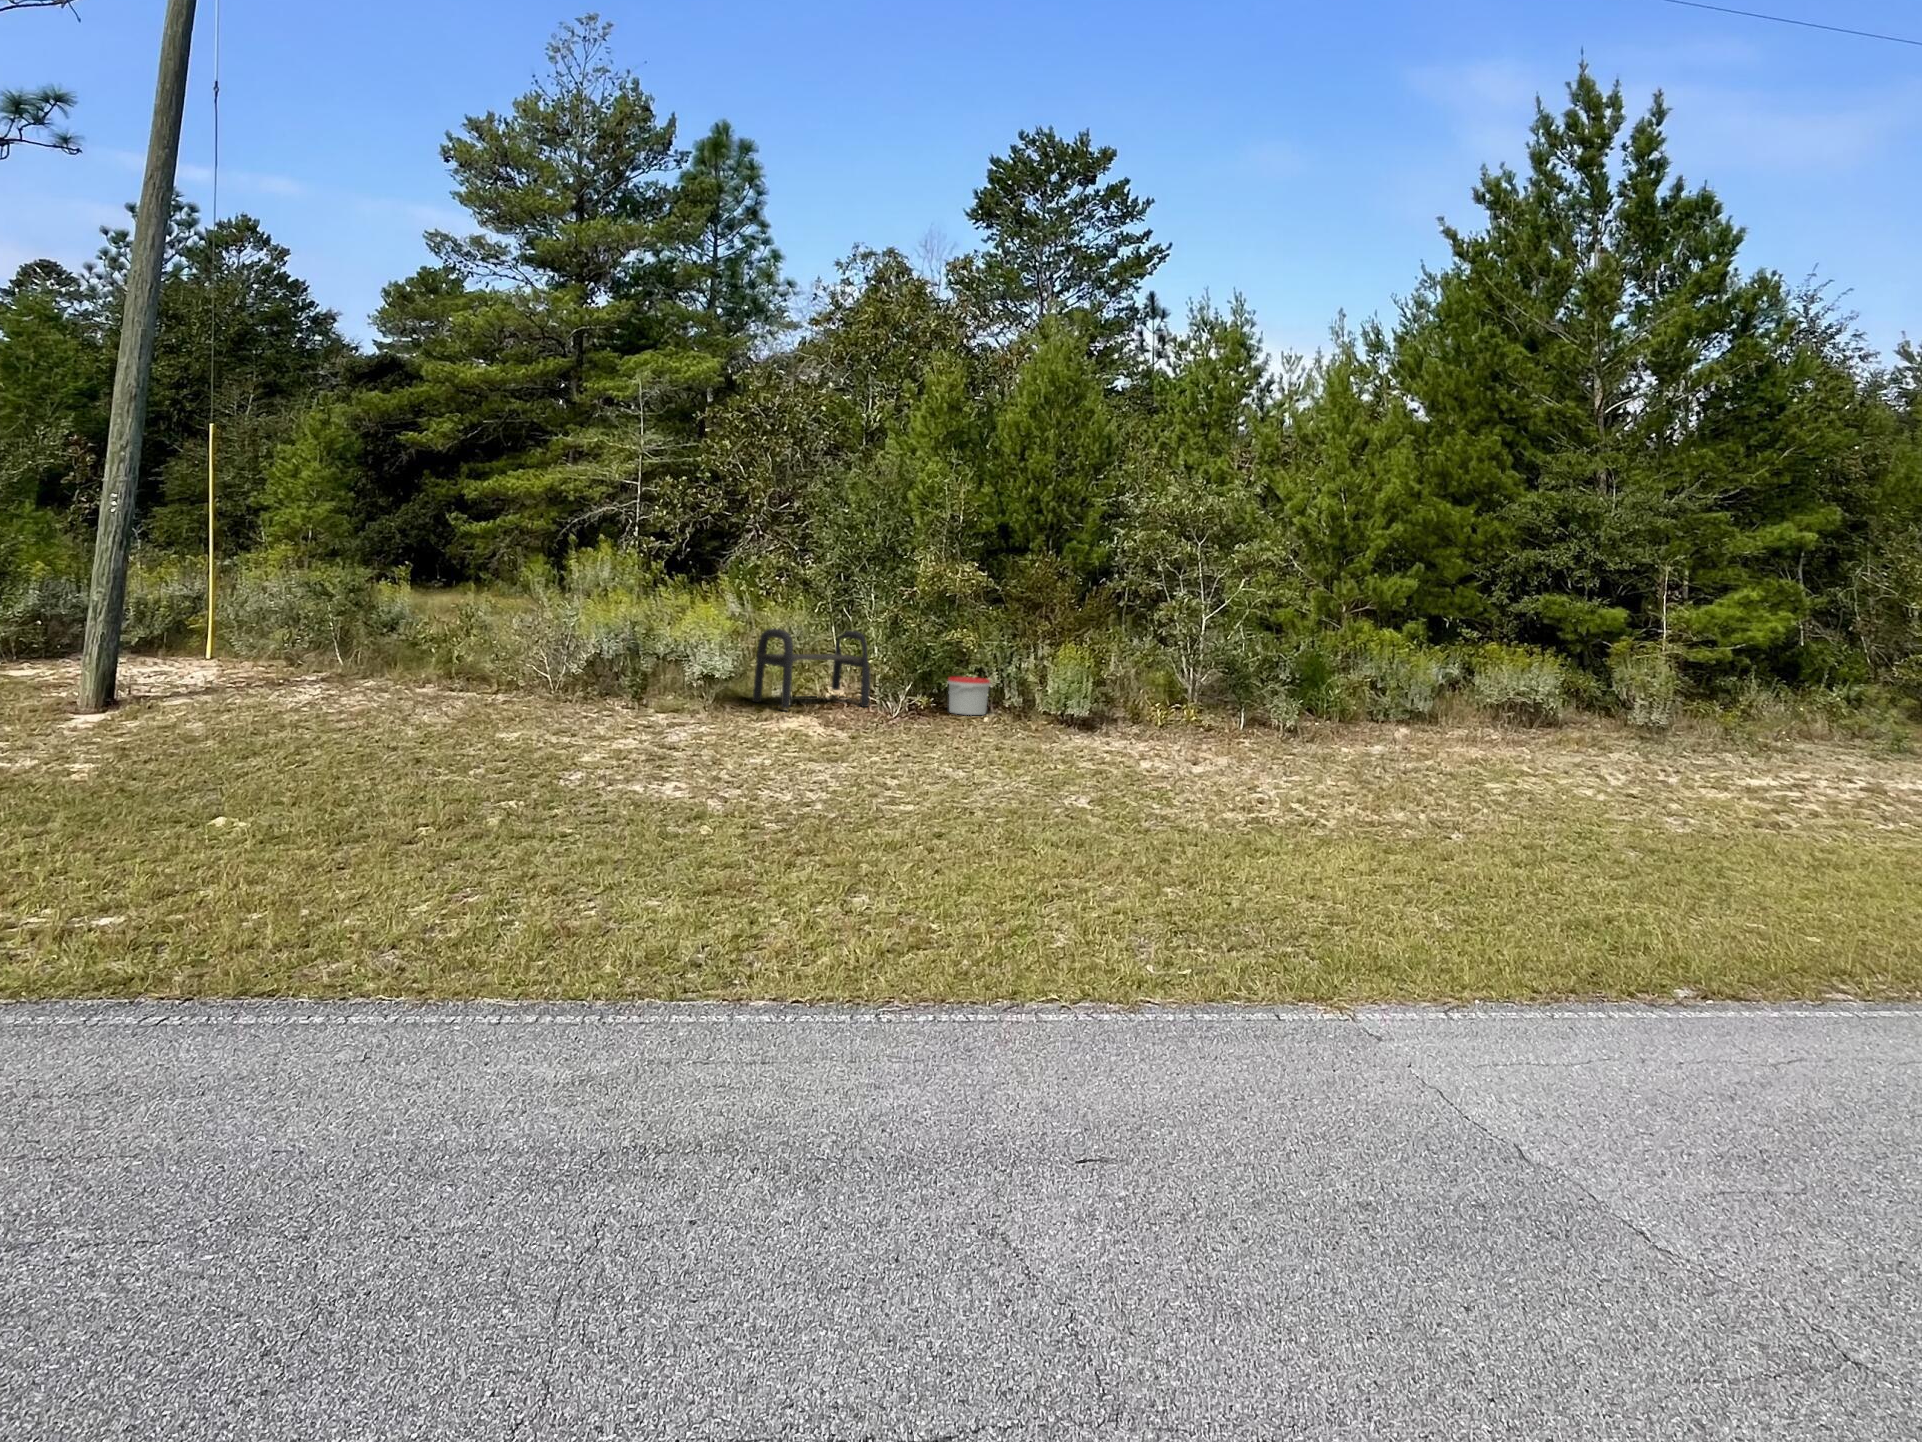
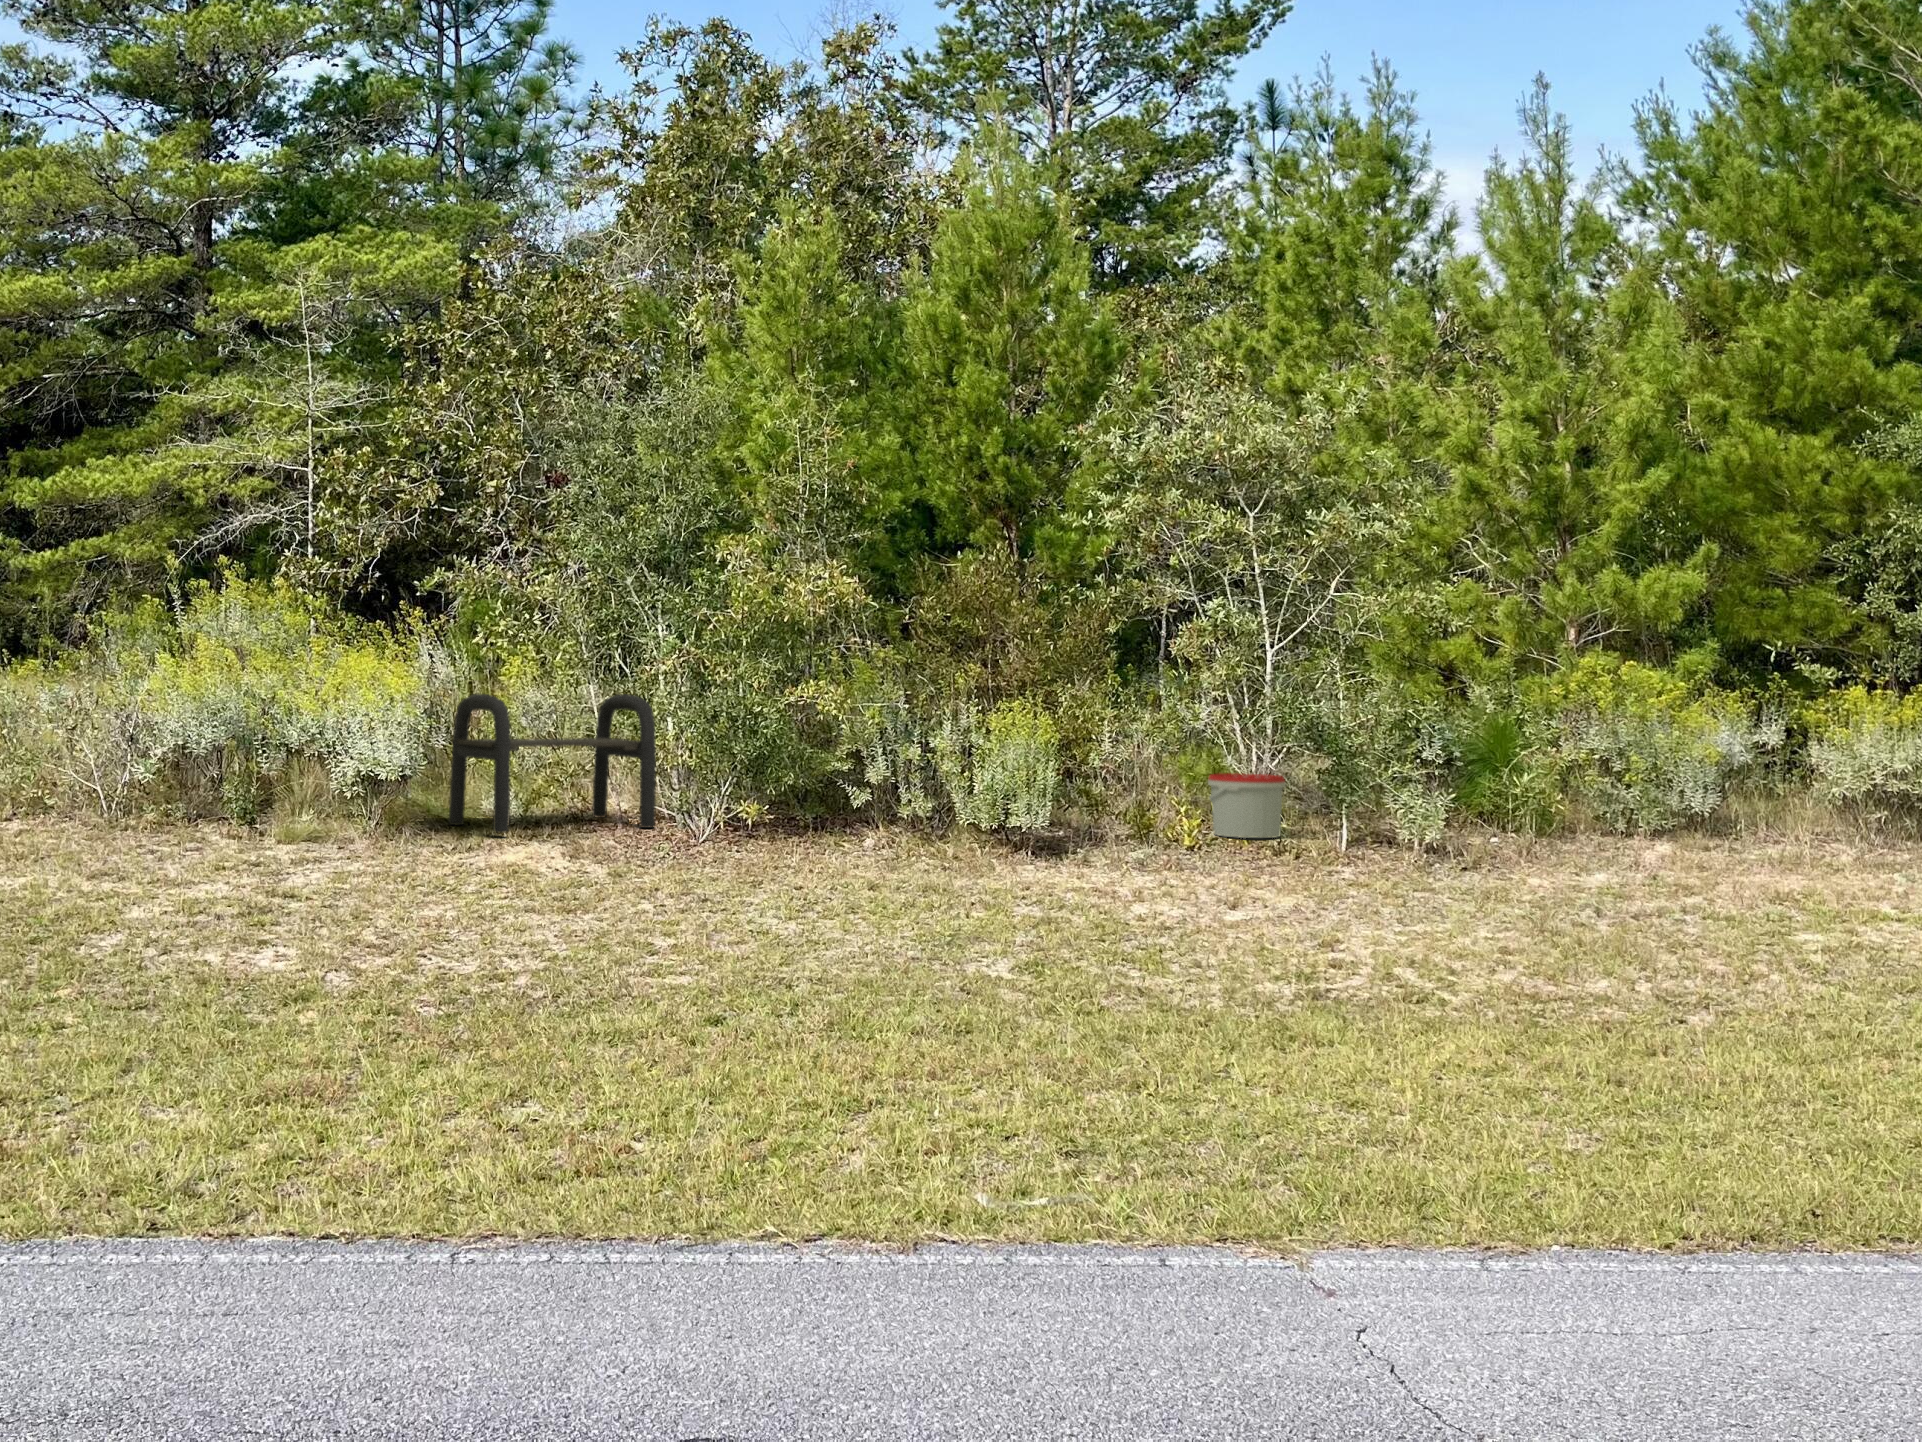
bucket: present [948,677,991,715] -> present [1208,773,1285,838]

